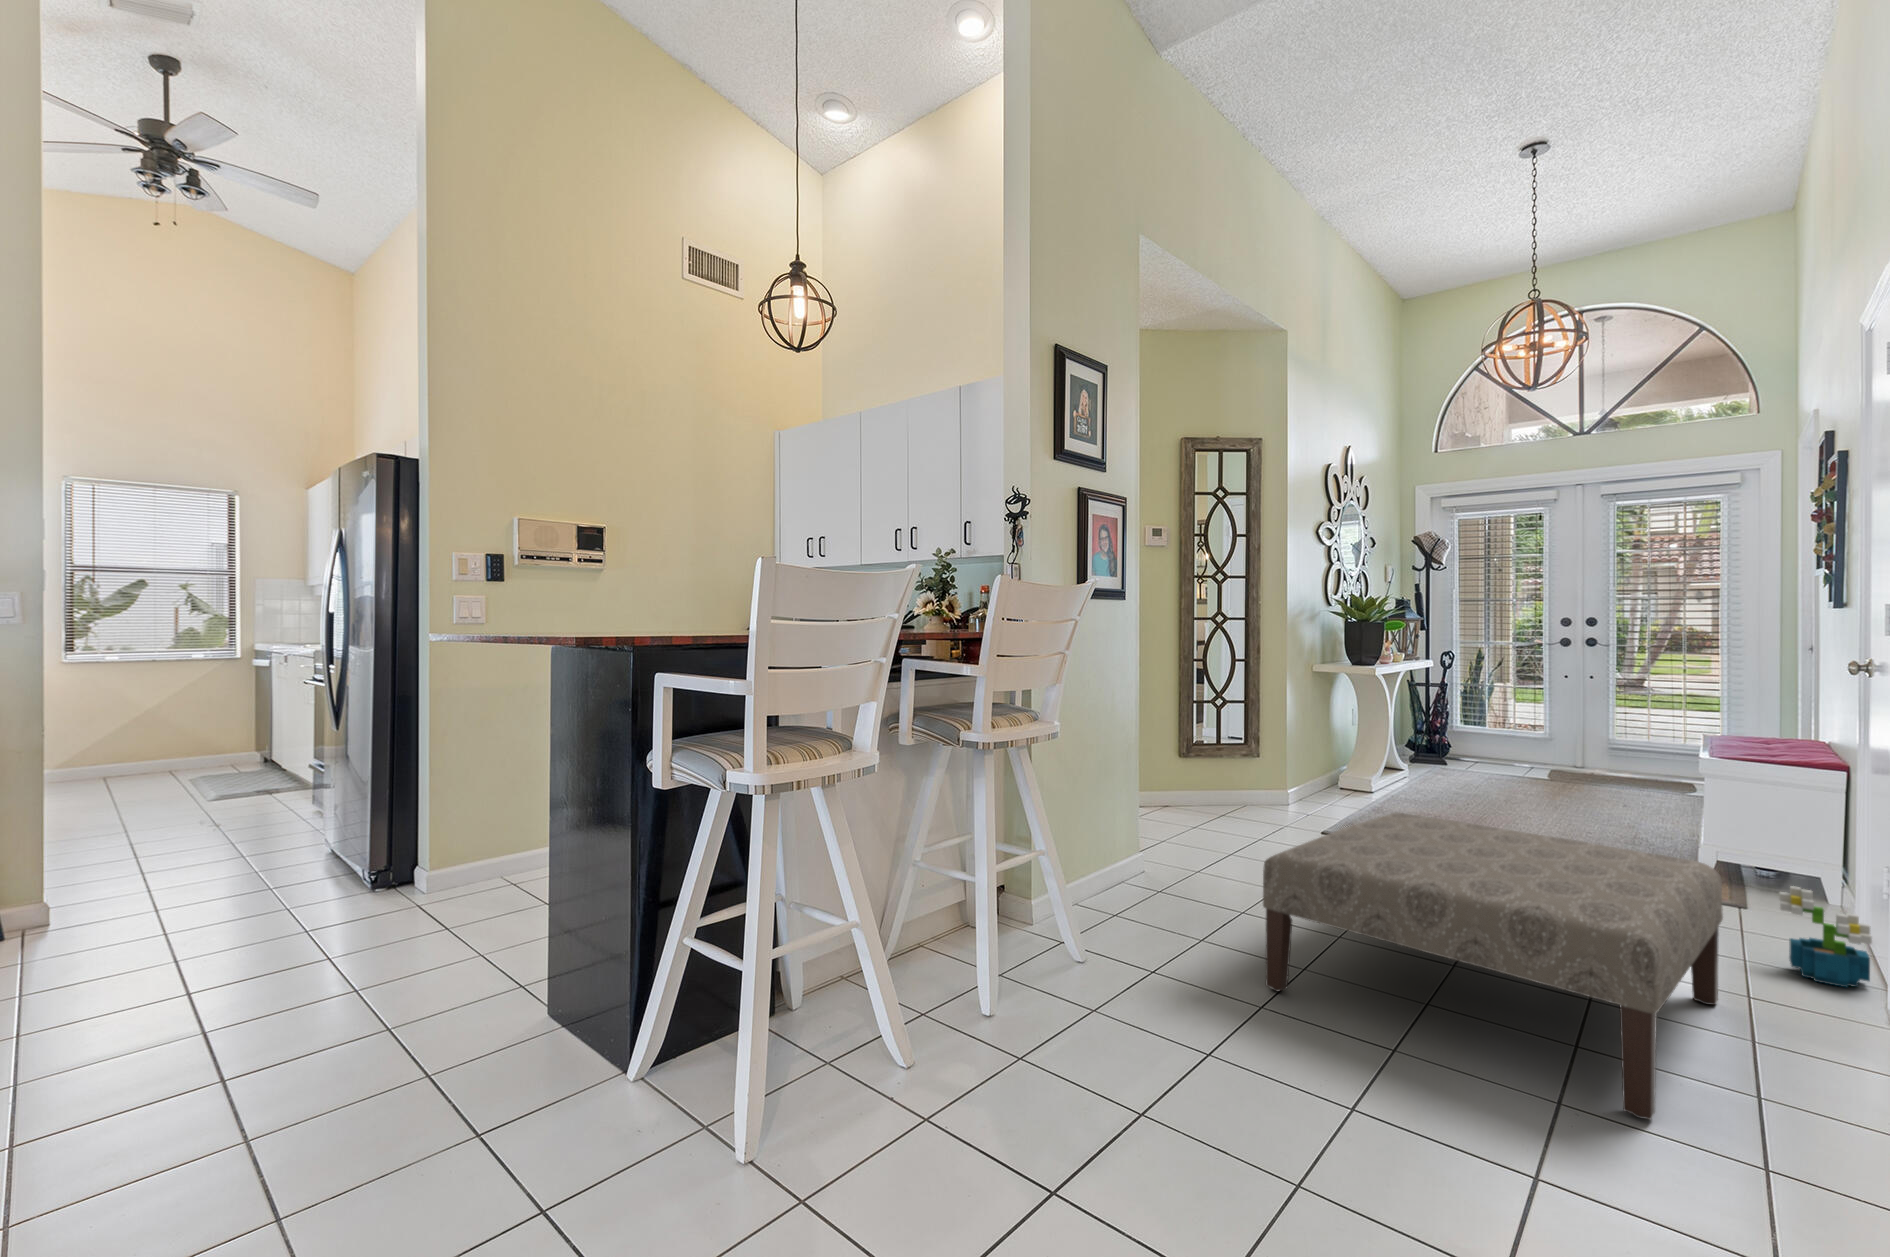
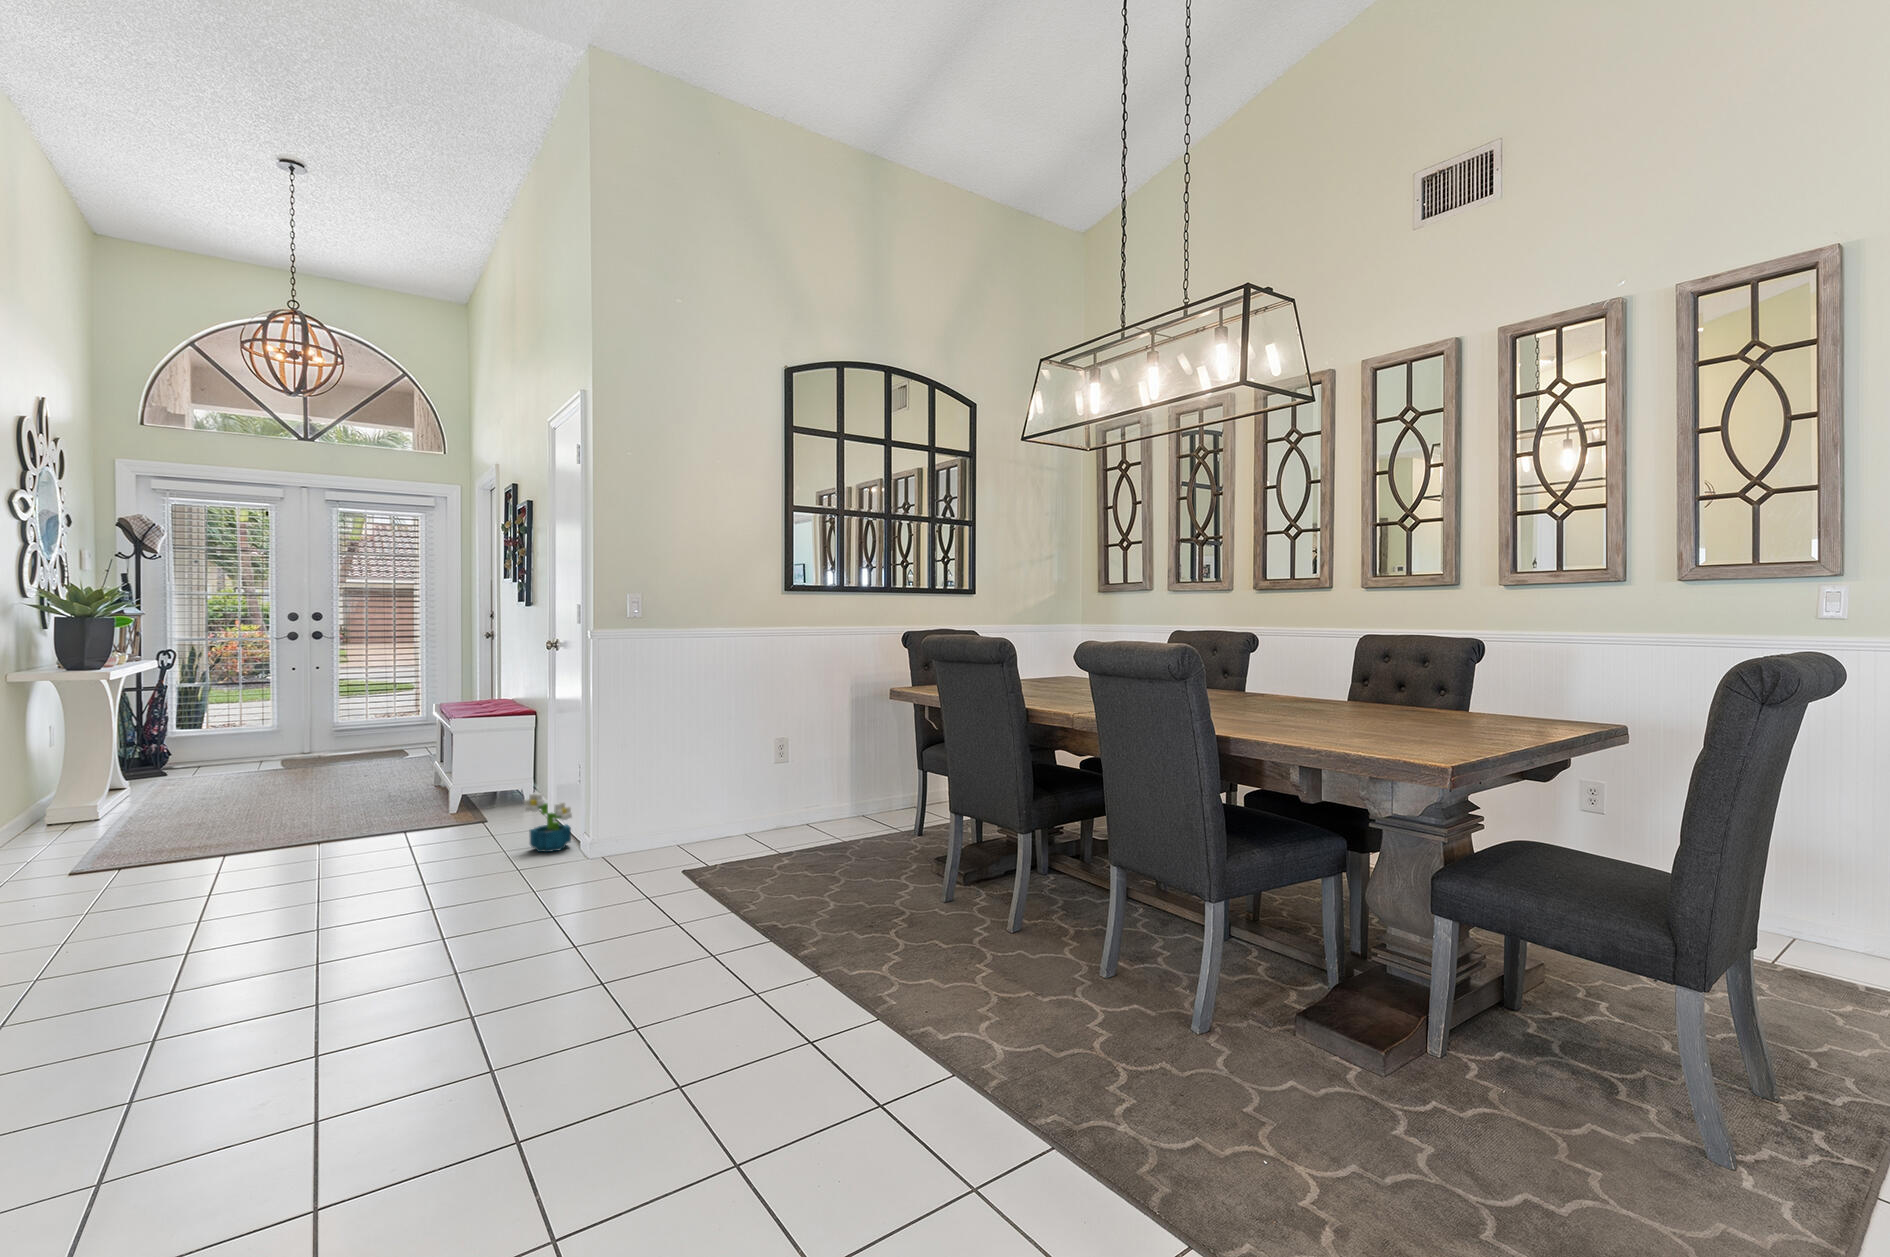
ottoman: present [1263,812,1723,1120] -> none [133,786,515,1020]

